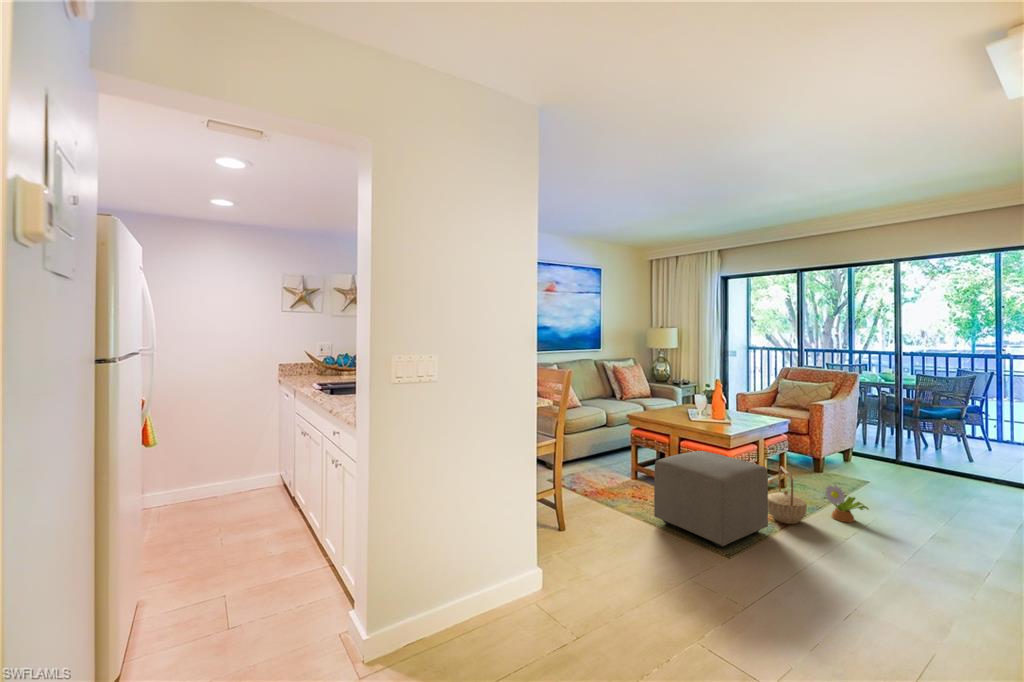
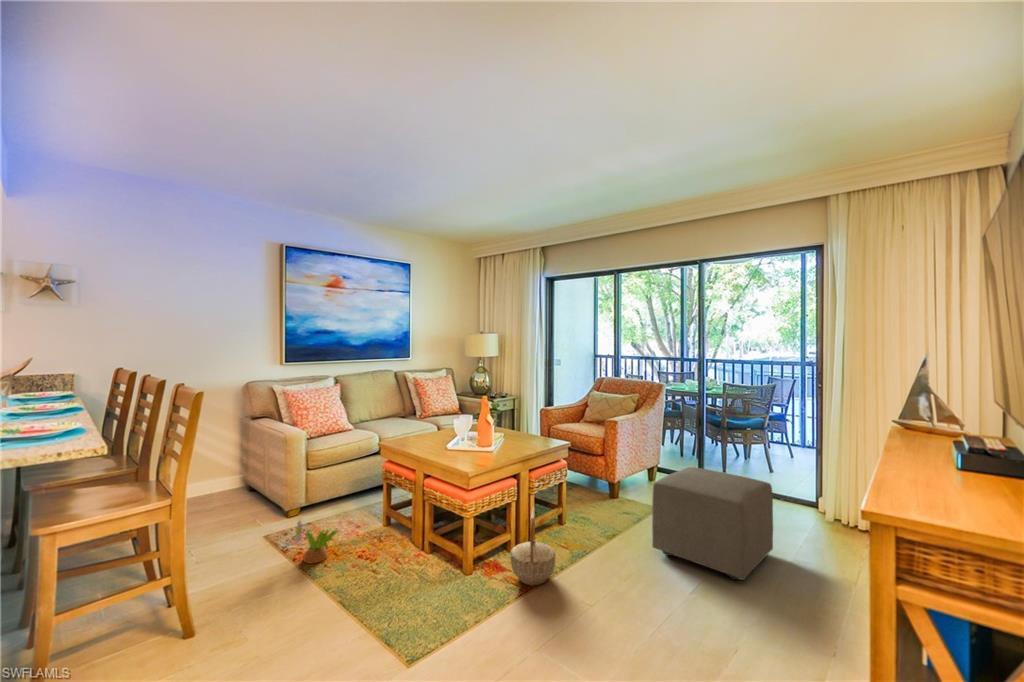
ottoman: present [654,451,768,547] -> present [652,467,773,580]
decorative plant: present [822,485,869,522] -> present [296,521,338,563]

